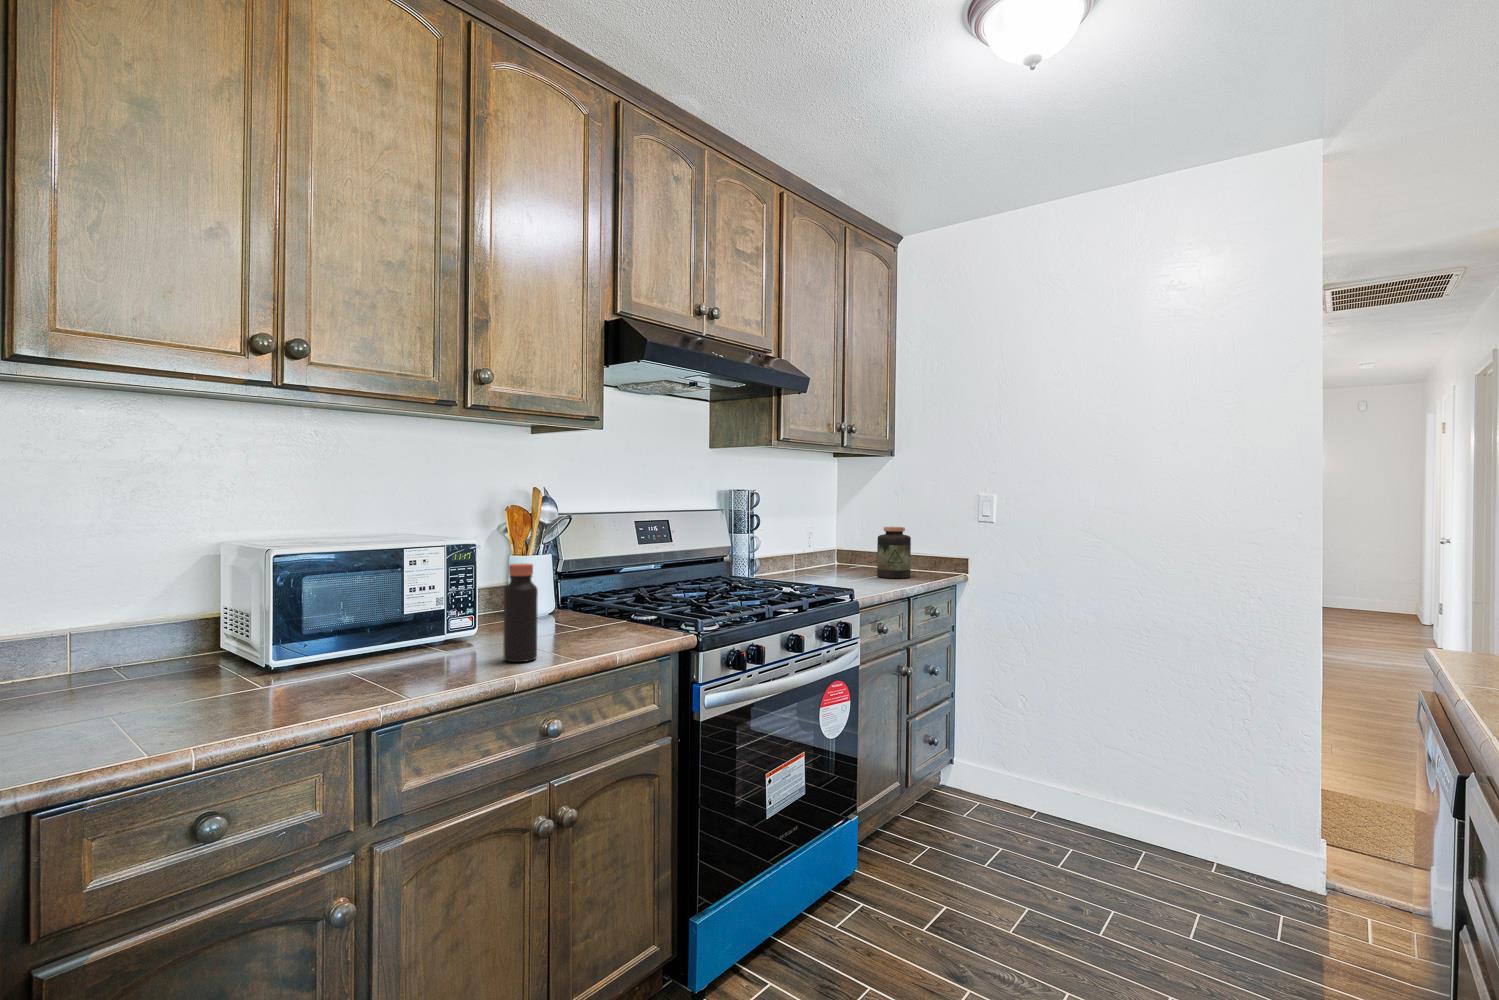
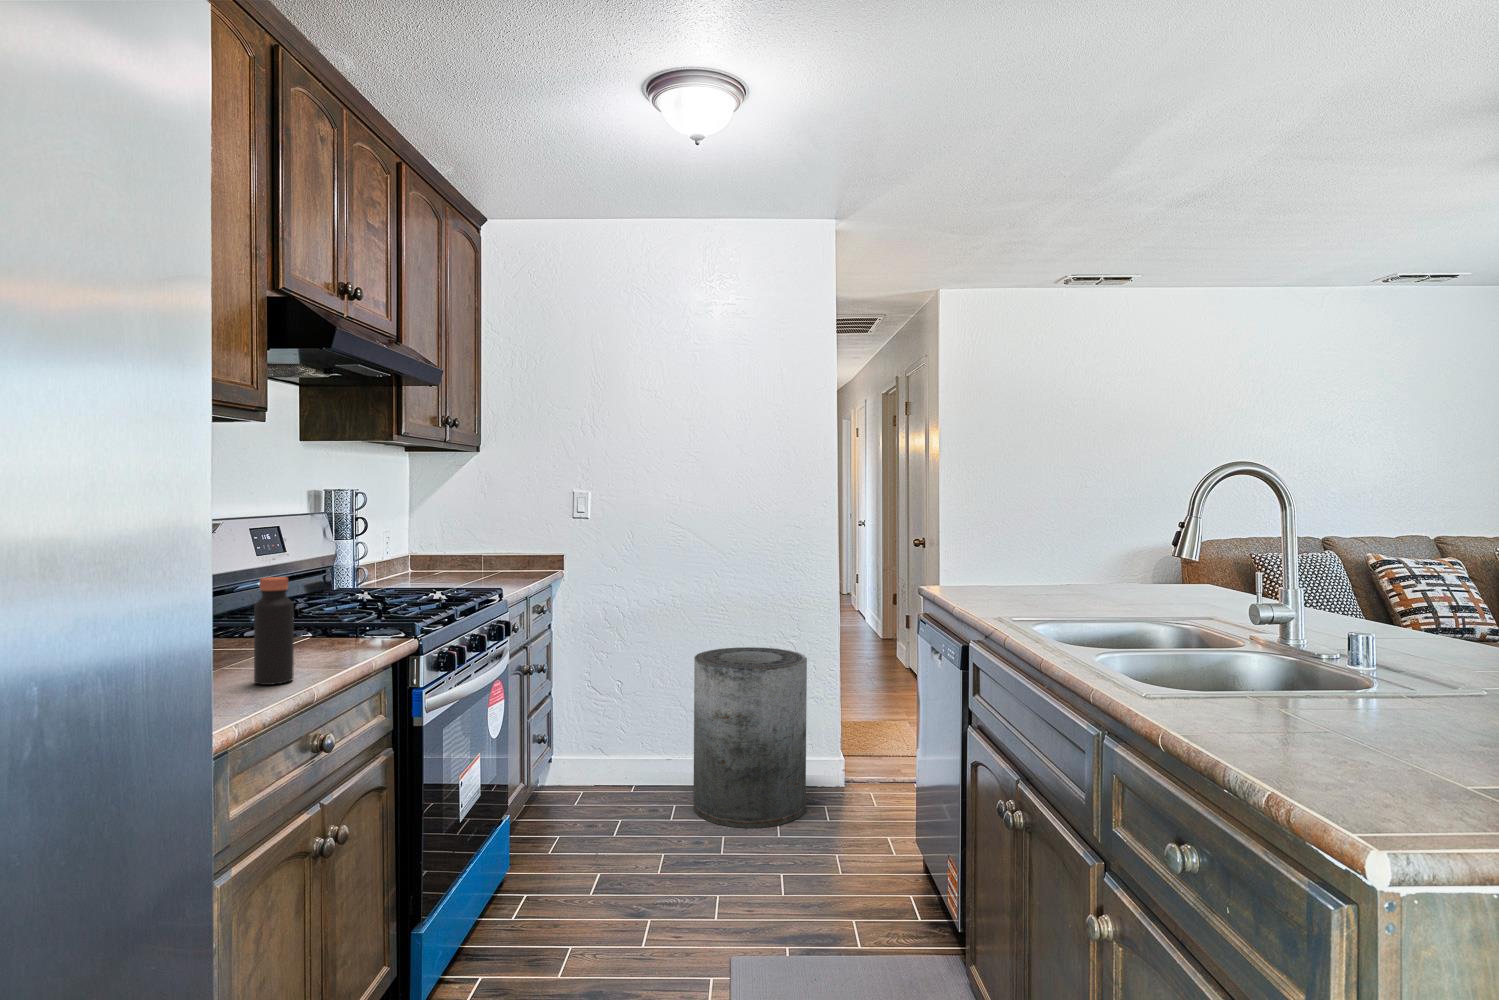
jar: present [877,527,911,578] -> none [484,526,519,579]
trash can: none [1093,678,1254,917] -> present [693,647,807,828]

